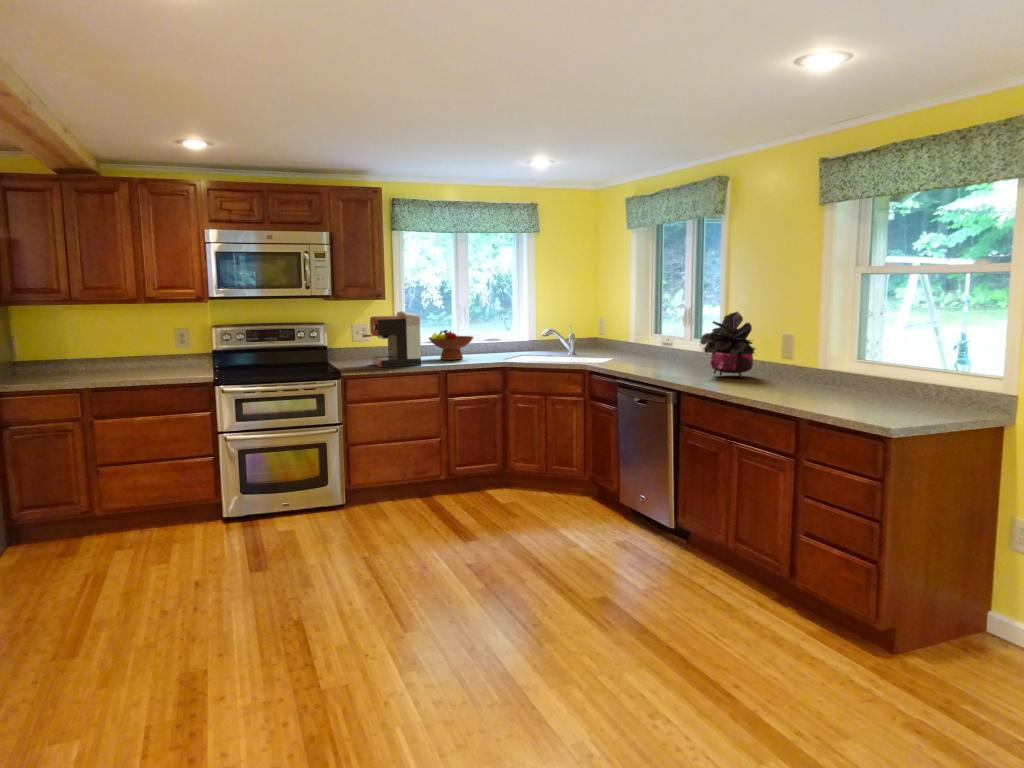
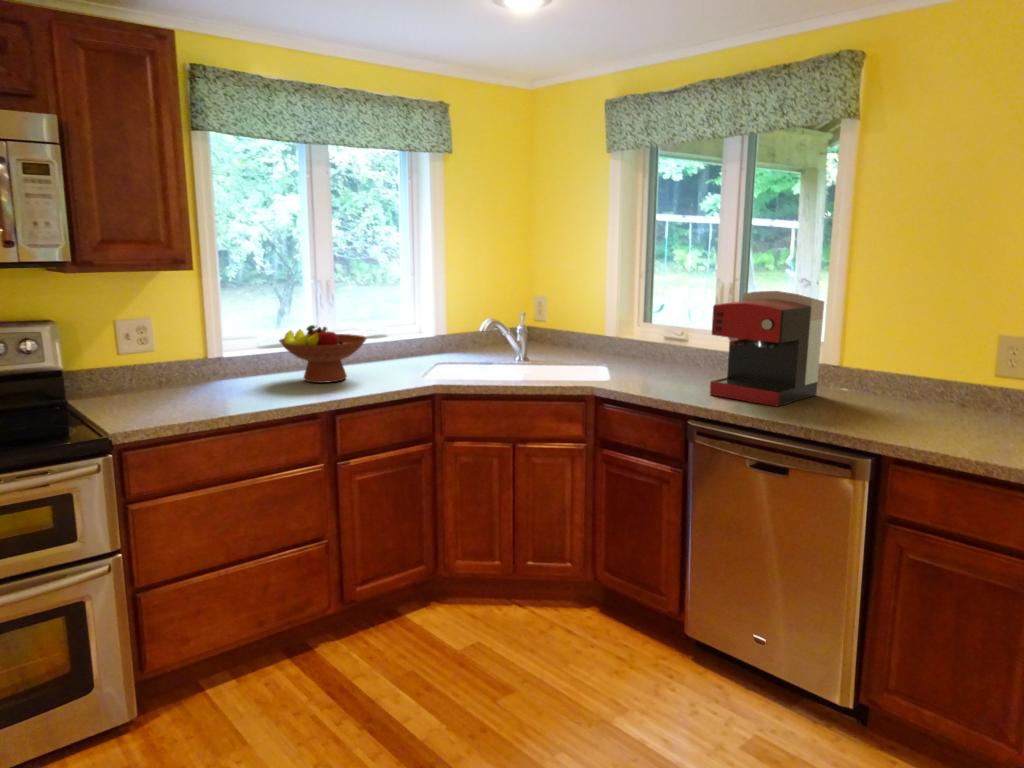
coffee maker: present [363,311,421,368] -> present [710,291,824,406]
potted plant: present [700,312,755,378] -> none [858,296,979,421]

